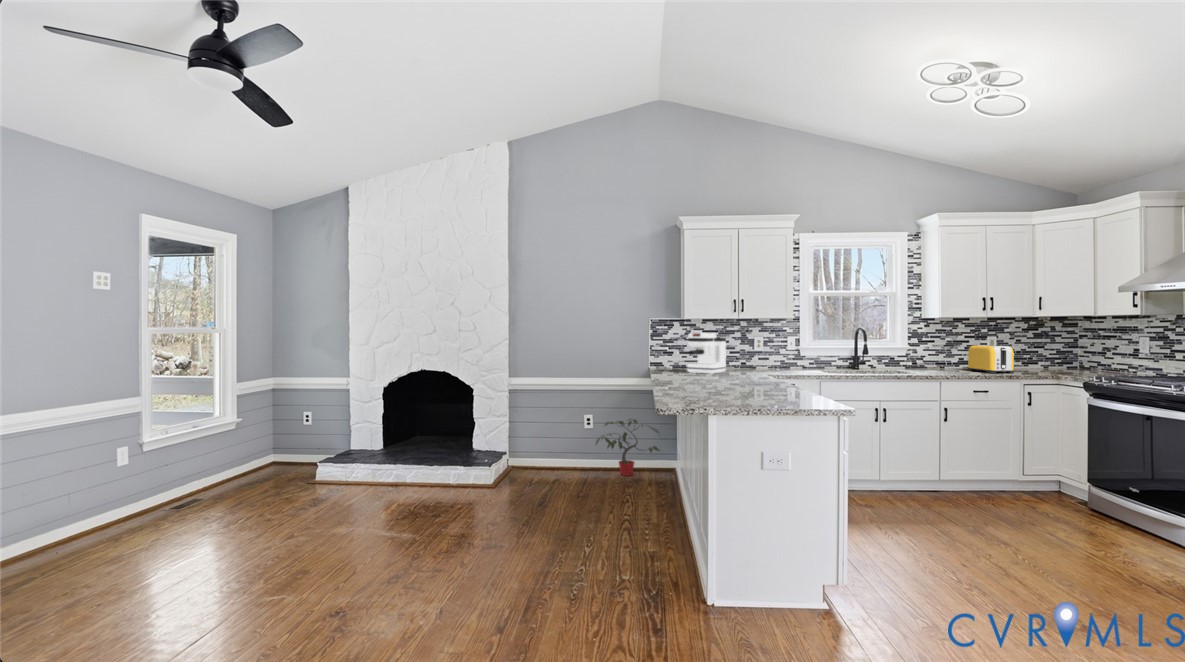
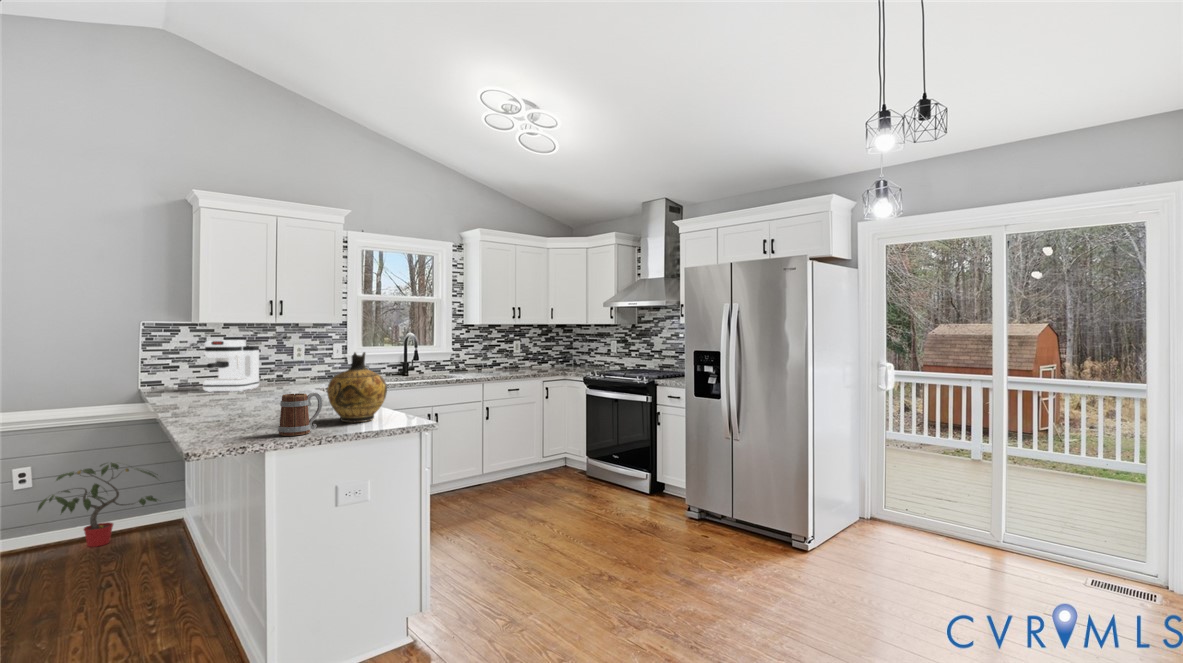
ceramic jug: none [763,343,813,404] -> present [327,352,387,422]
toaster: present [968,345,1014,373] -> none [502,349,536,373]
mug: none [723,375,756,408] -> present [278,393,322,436]

